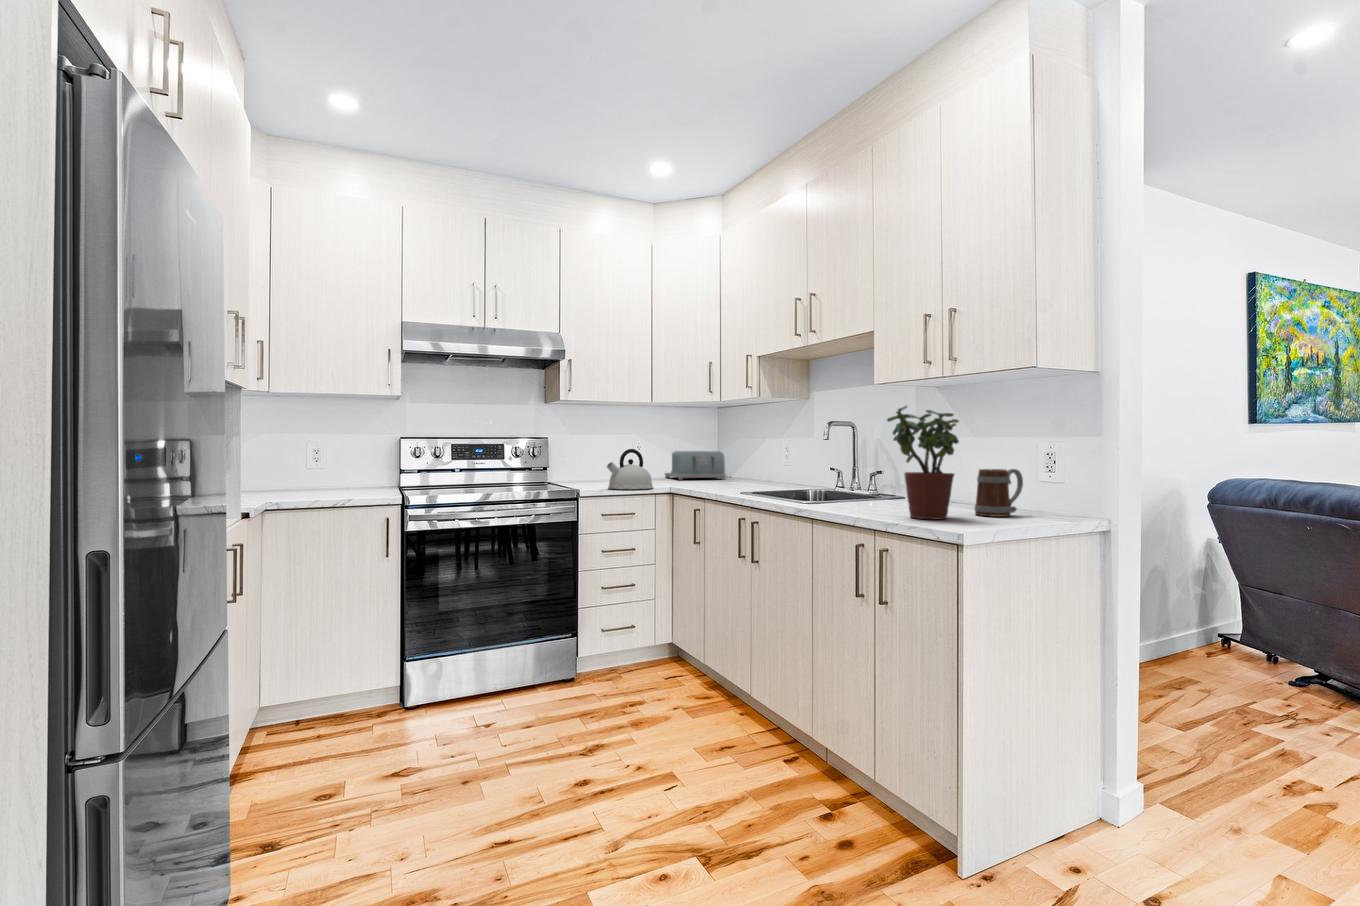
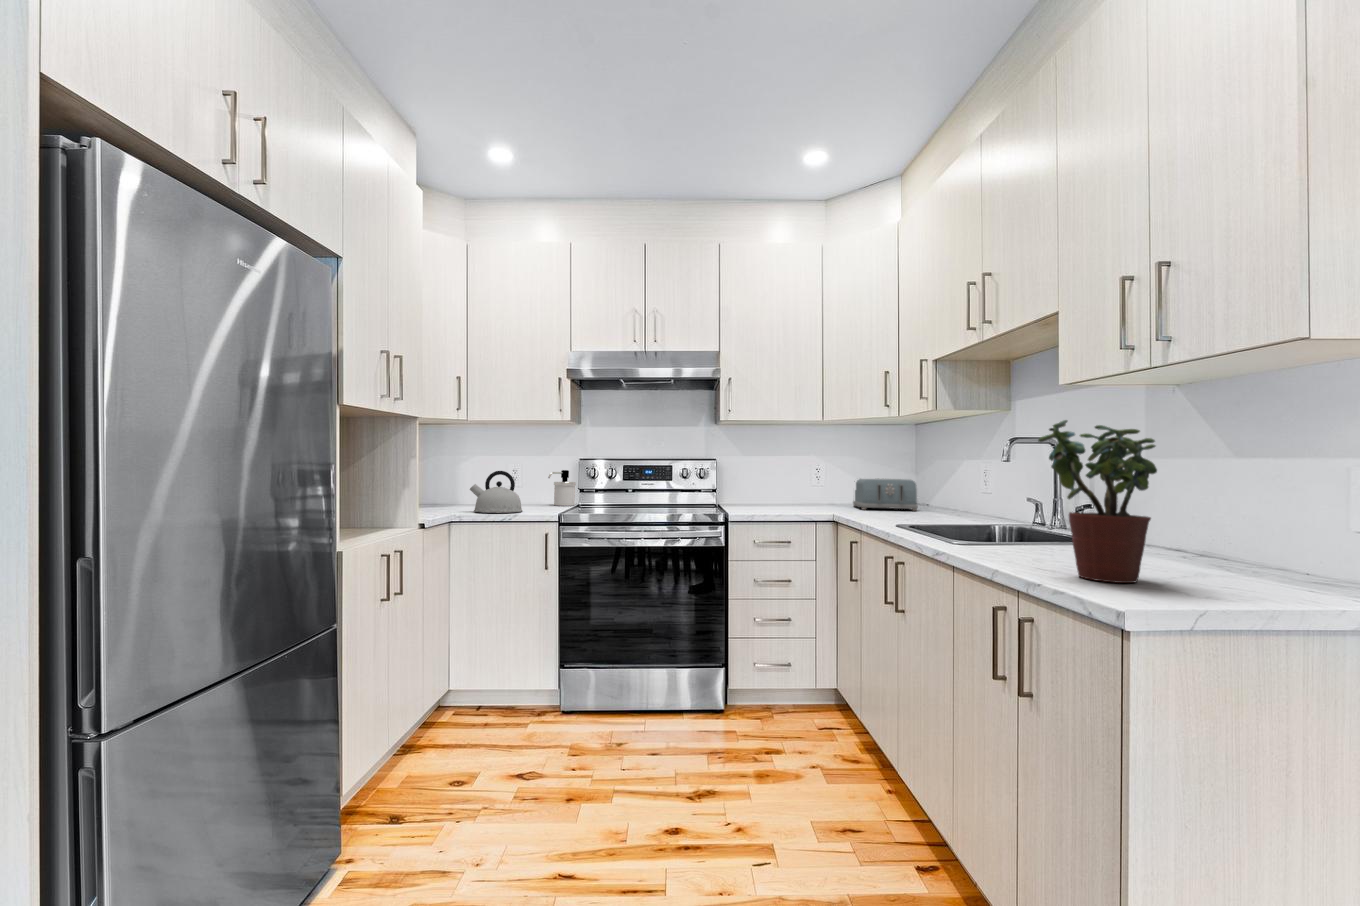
soap dispenser: none [355,449,385,489] -> present [548,470,576,506]
kettle: present [607,449,653,489] -> present [470,471,522,513]
mug: present [975,469,1023,517] -> none [1198,513,1293,588]

